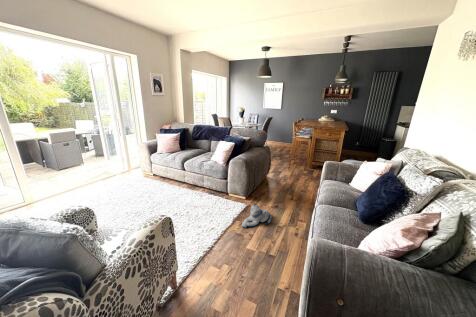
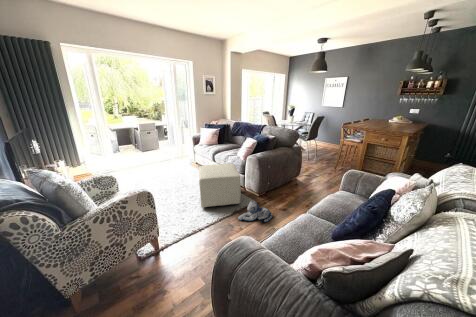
ottoman: none [180,169,235,224] -> present [199,164,241,208]

